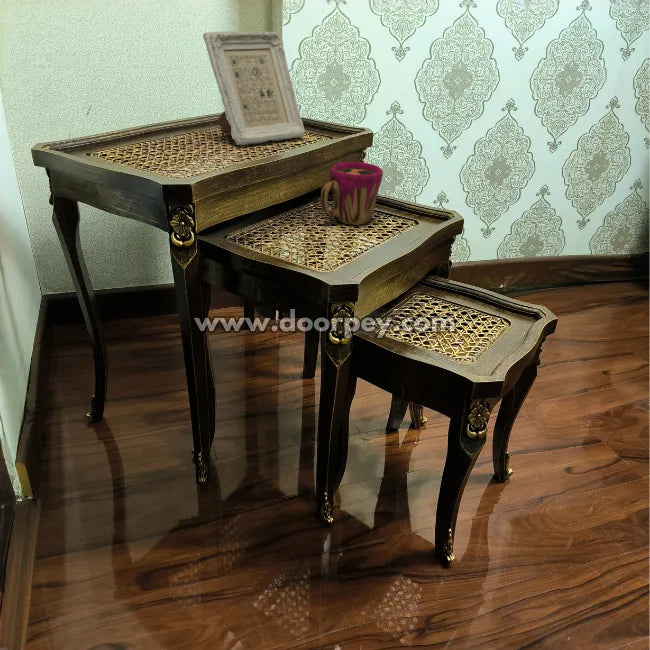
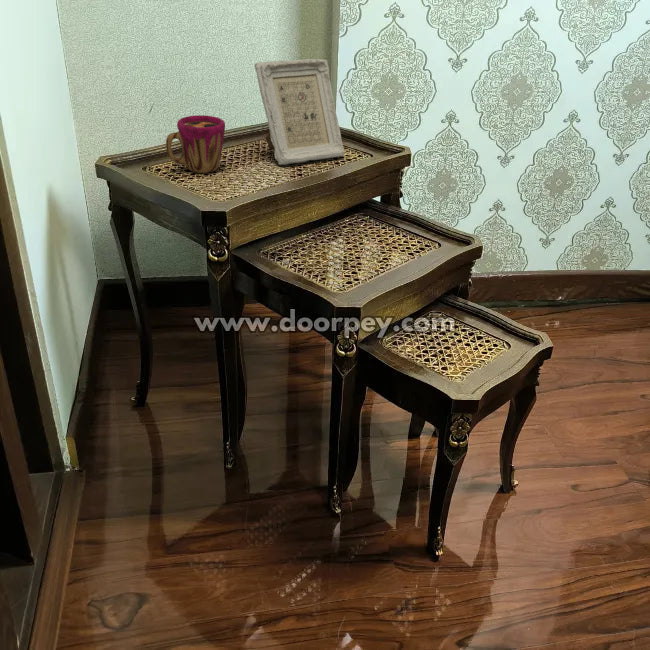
cup: present [321,162,383,225] -> present [166,115,225,173]

